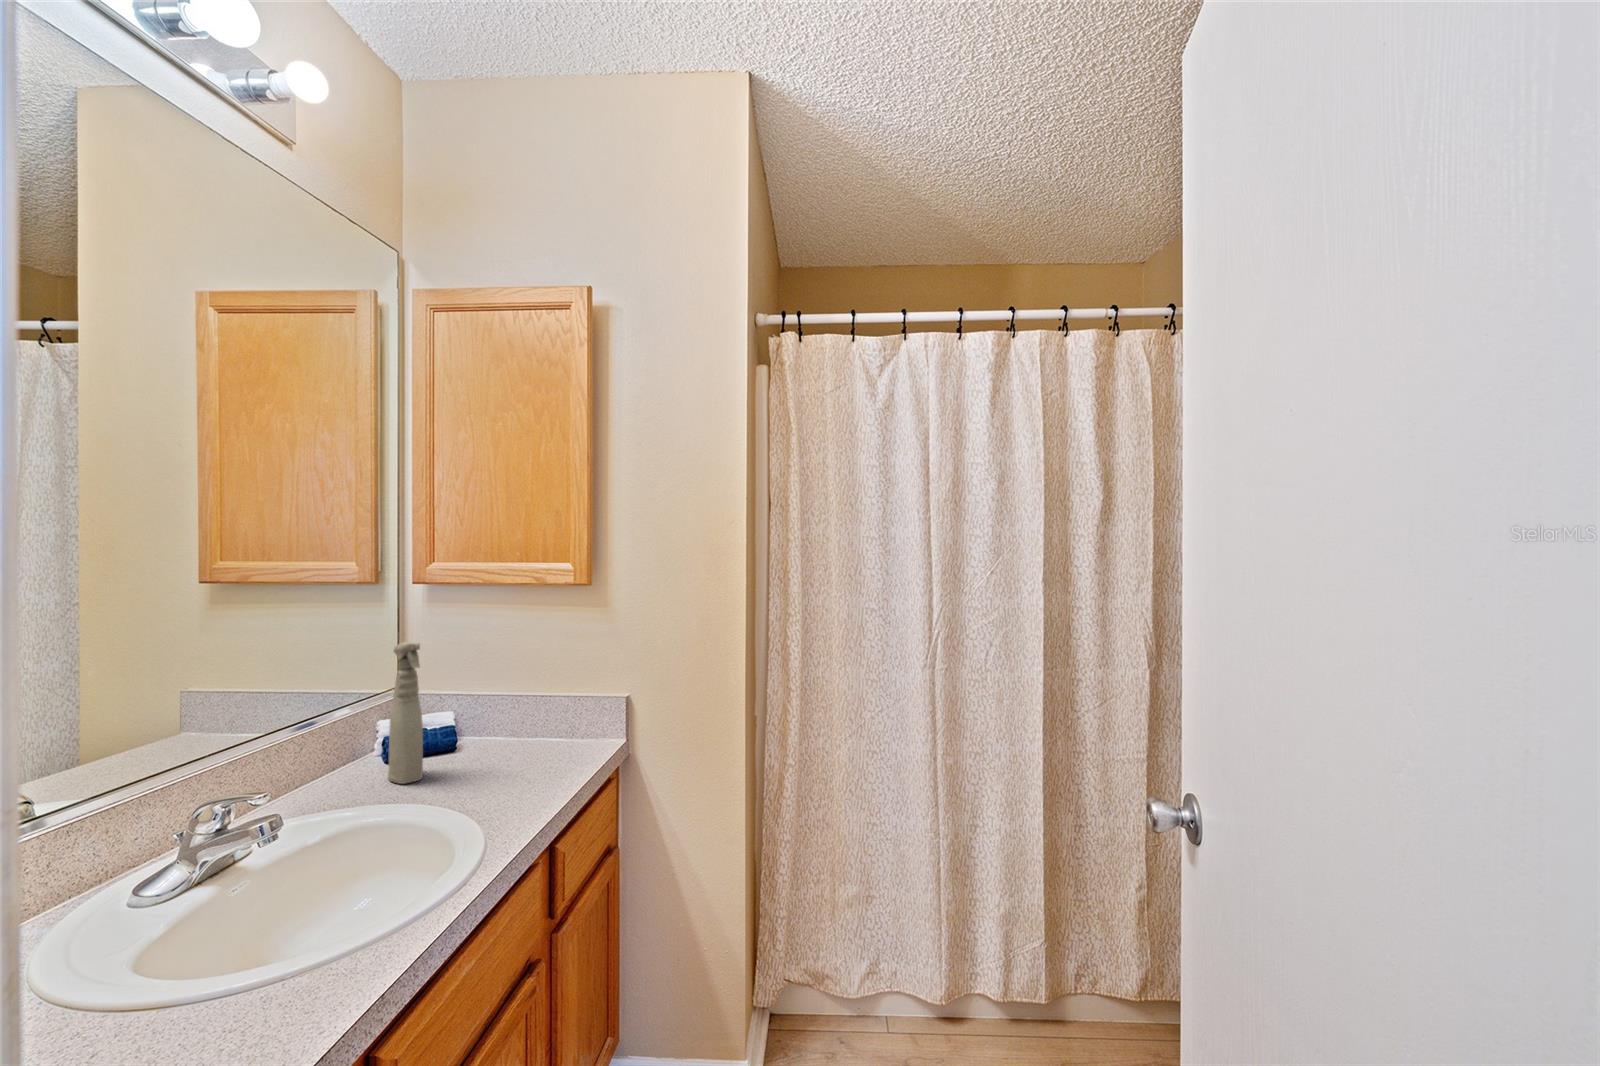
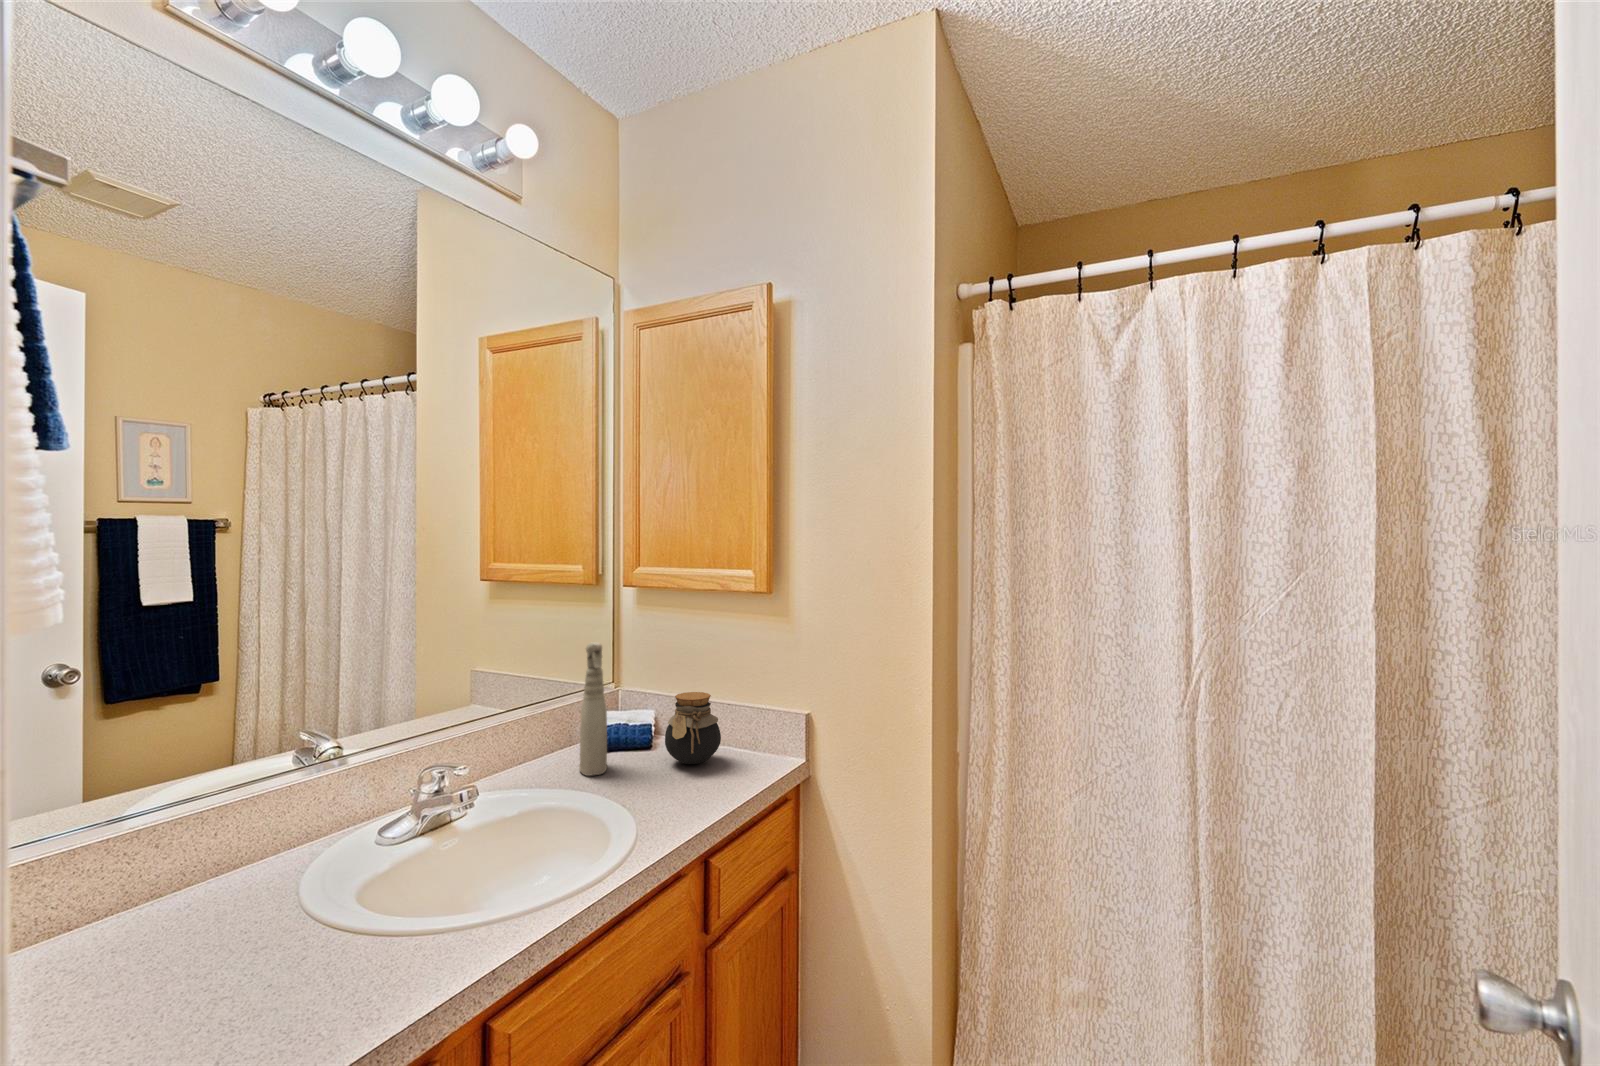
jar: none [484,686,545,758] -> present [665,692,721,764]

